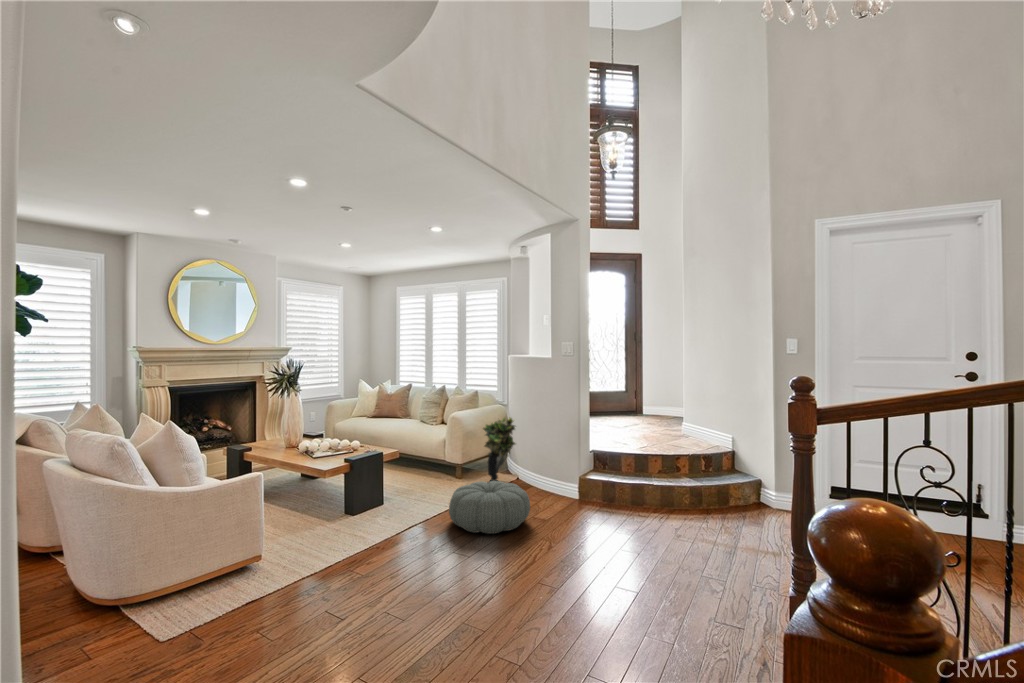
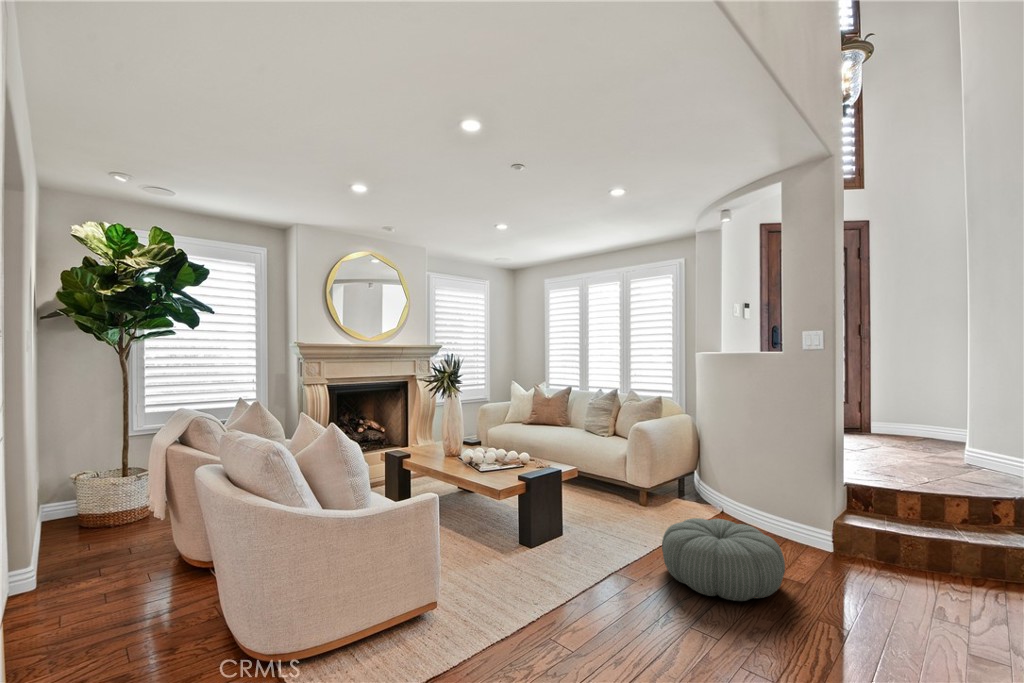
potted plant: present [483,418,516,481] -> none [673,429,719,512]

